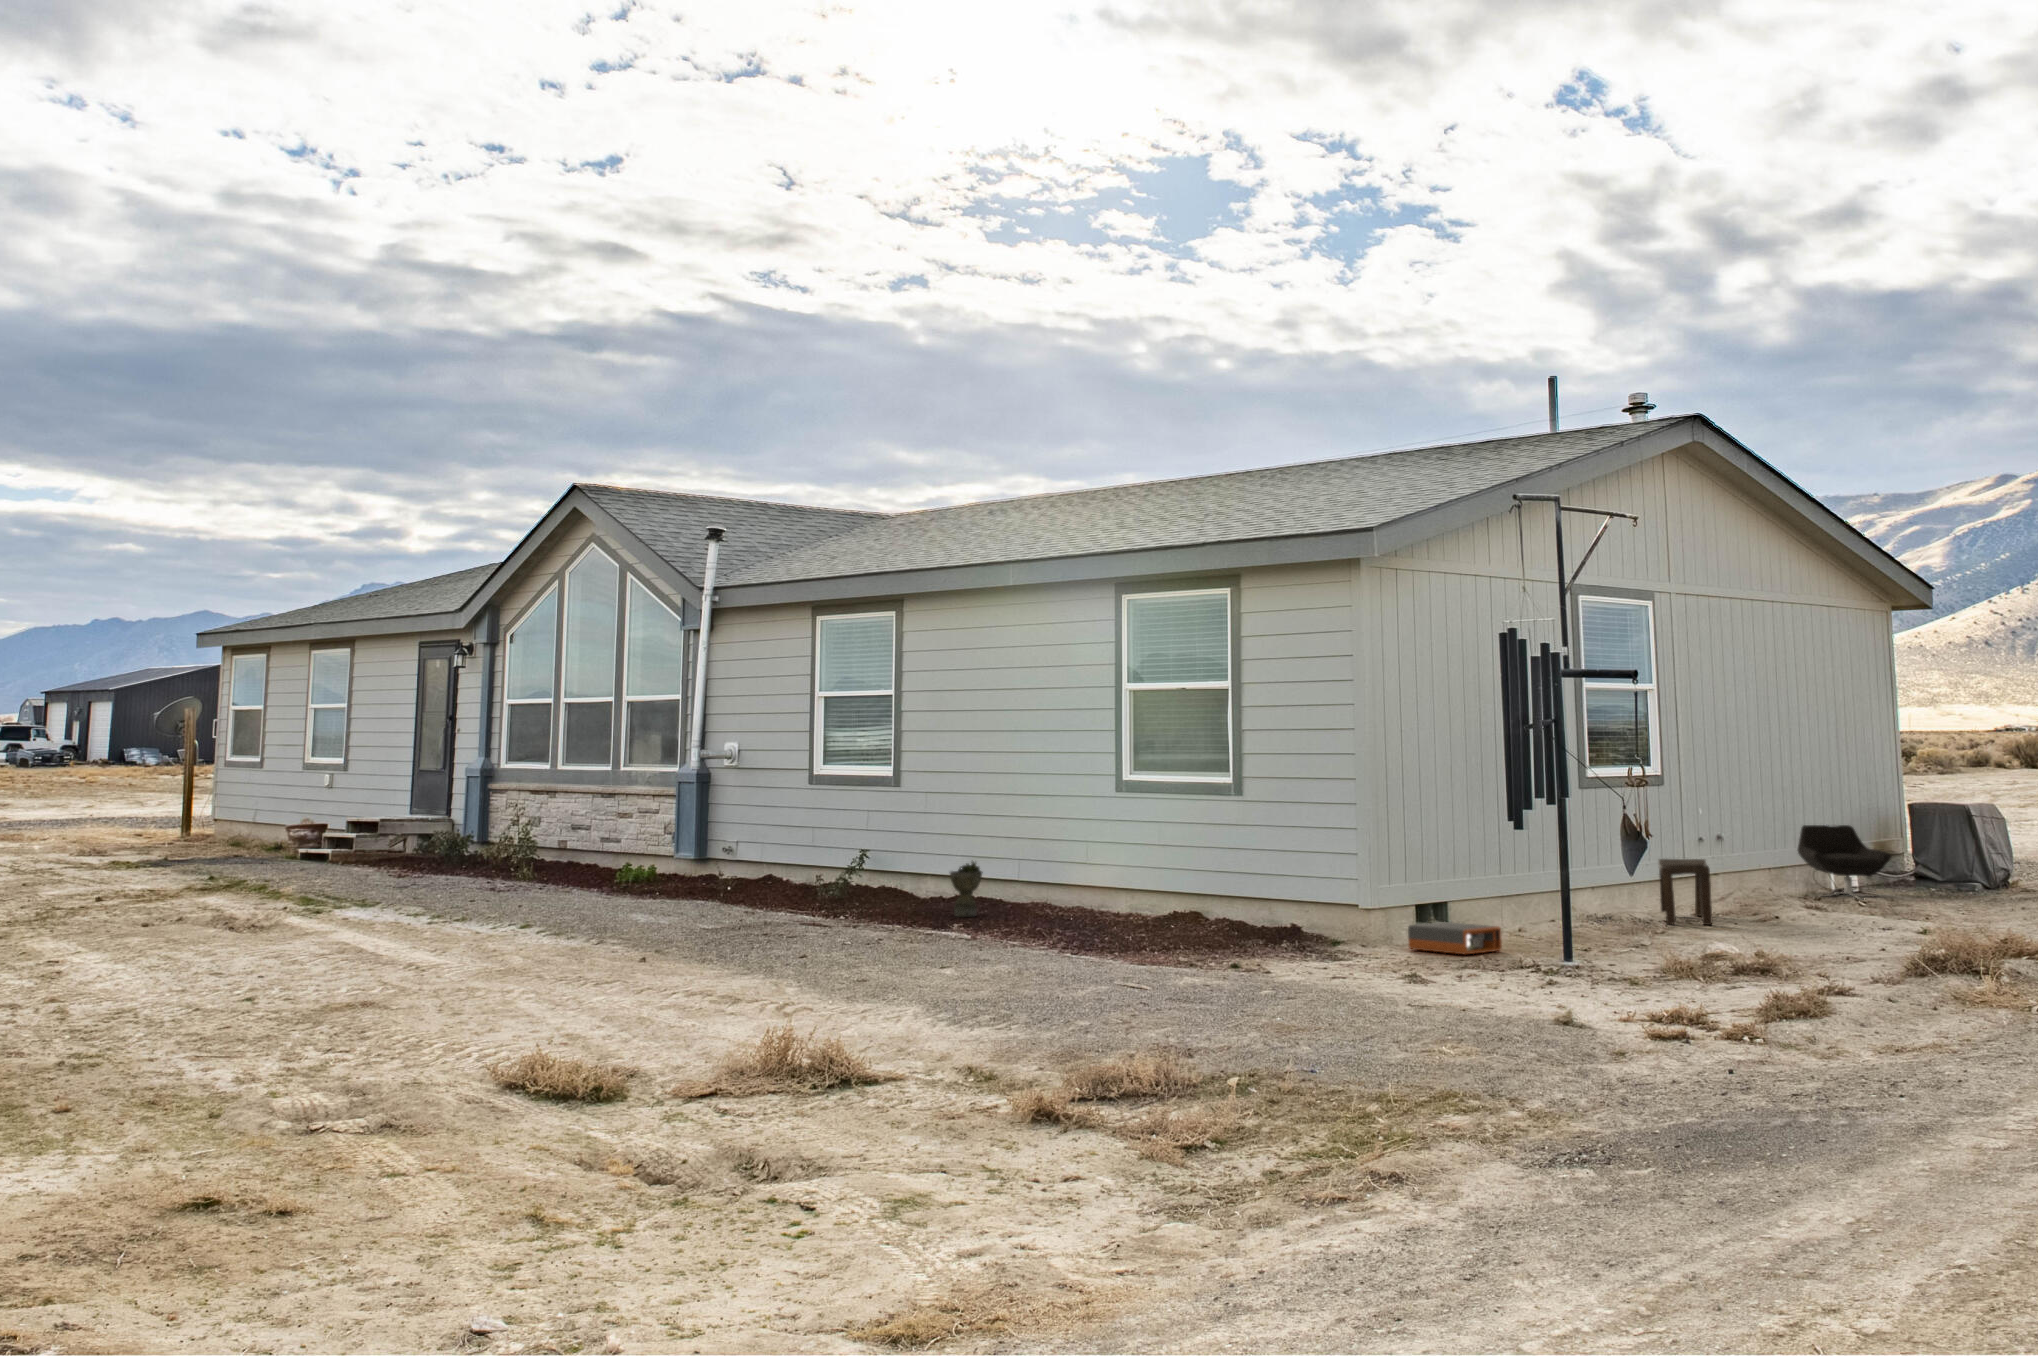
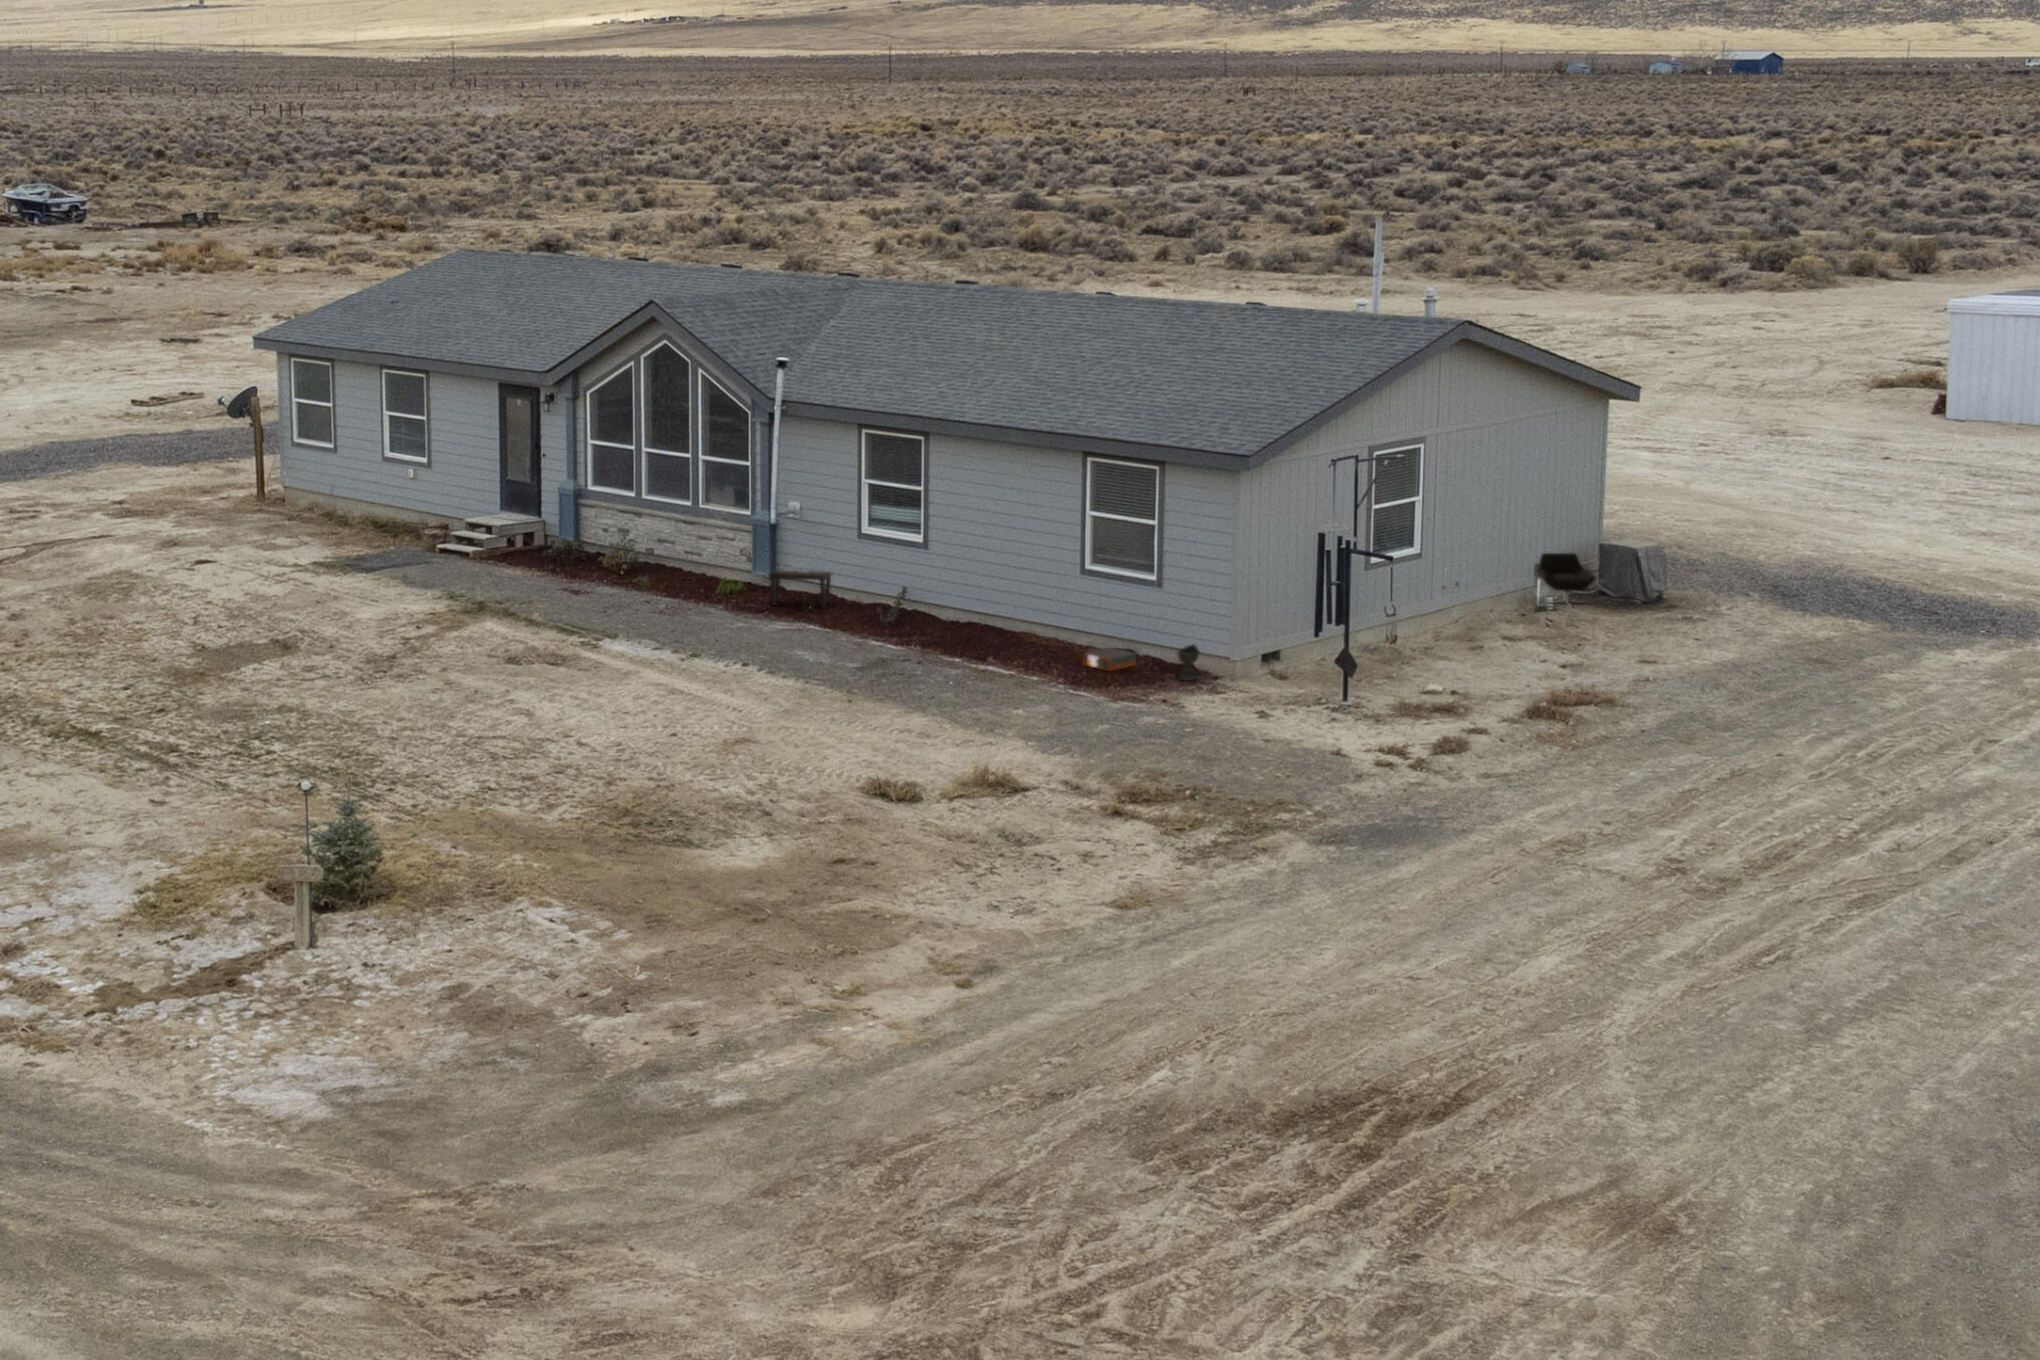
bench: present [1659,859,1712,925] -> present [769,570,832,608]
planter: present [950,862,983,917] -> present [1177,645,1199,681]
storage box: present [1408,922,1502,954] -> present [1083,647,1136,671]

